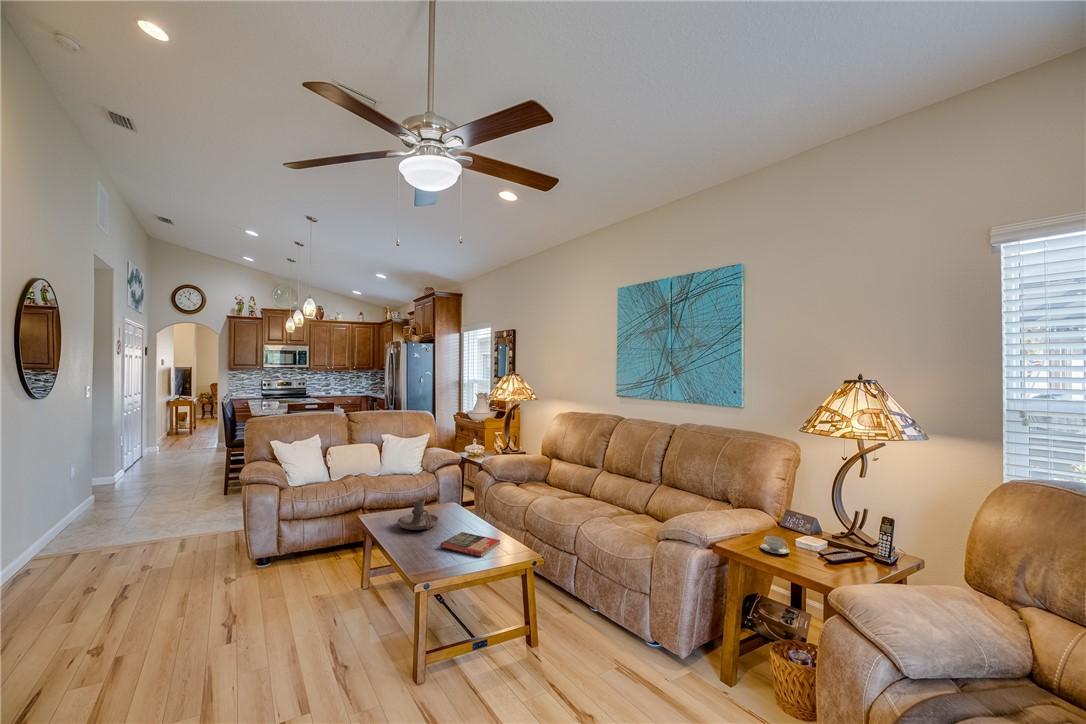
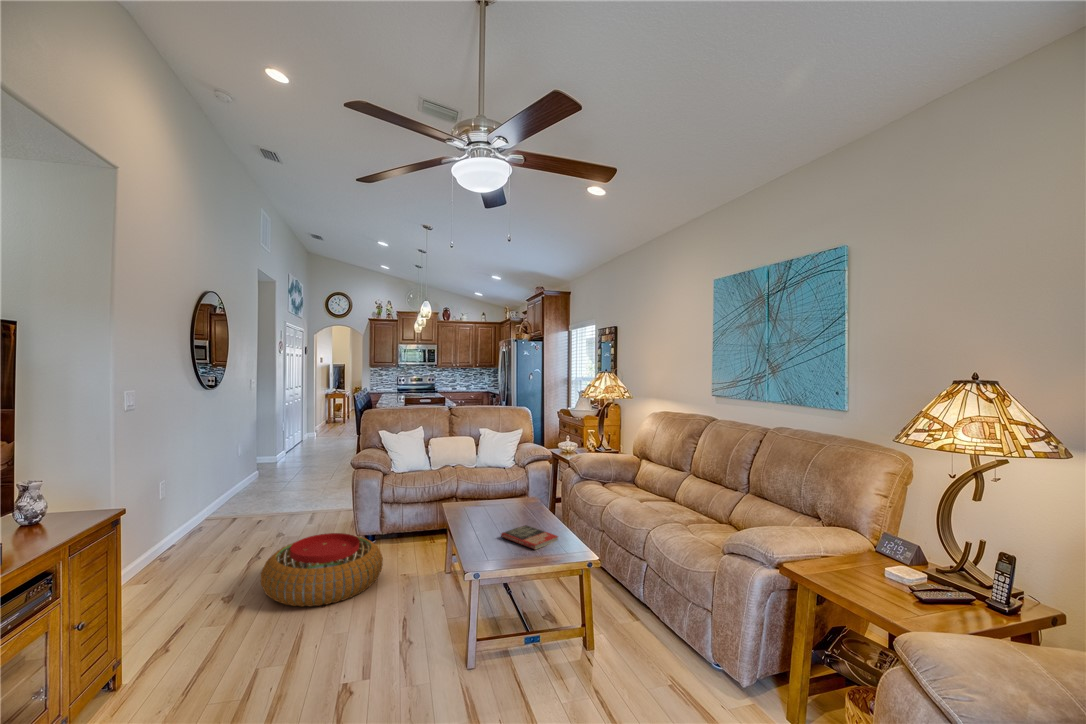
candle holder: present [398,499,438,530] -> none [471,491,508,520]
teacup: present [760,536,790,554] -> none [833,561,870,583]
pouf: none [122,563,287,660] -> present [261,533,383,607]

